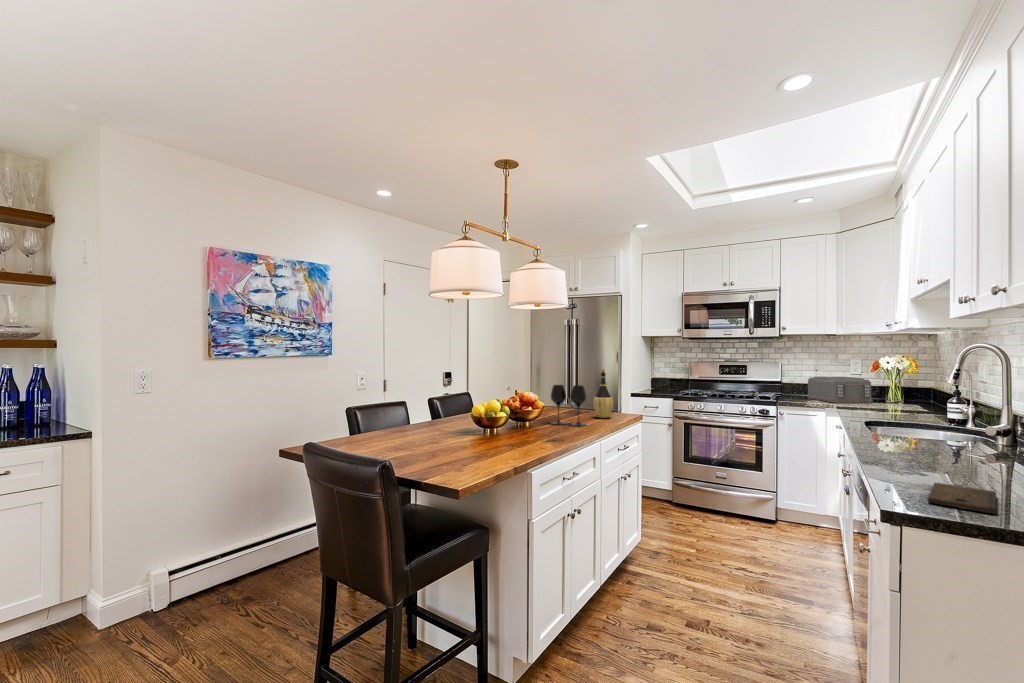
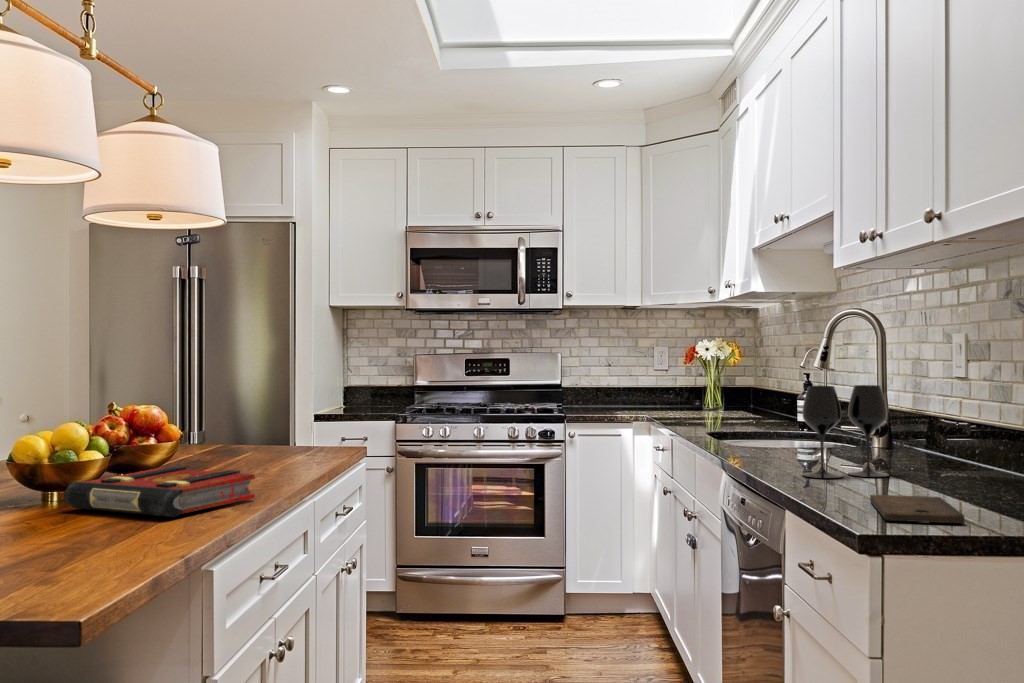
wine bottle: present [593,369,613,418] -> none [277,357,318,456]
toaster: present [807,377,873,403] -> none [601,372,689,413]
wine glass: present [551,385,586,426] -> present [802,385,889,478]
book: none [489,421,565,446] -> present [65,467,255,517]

